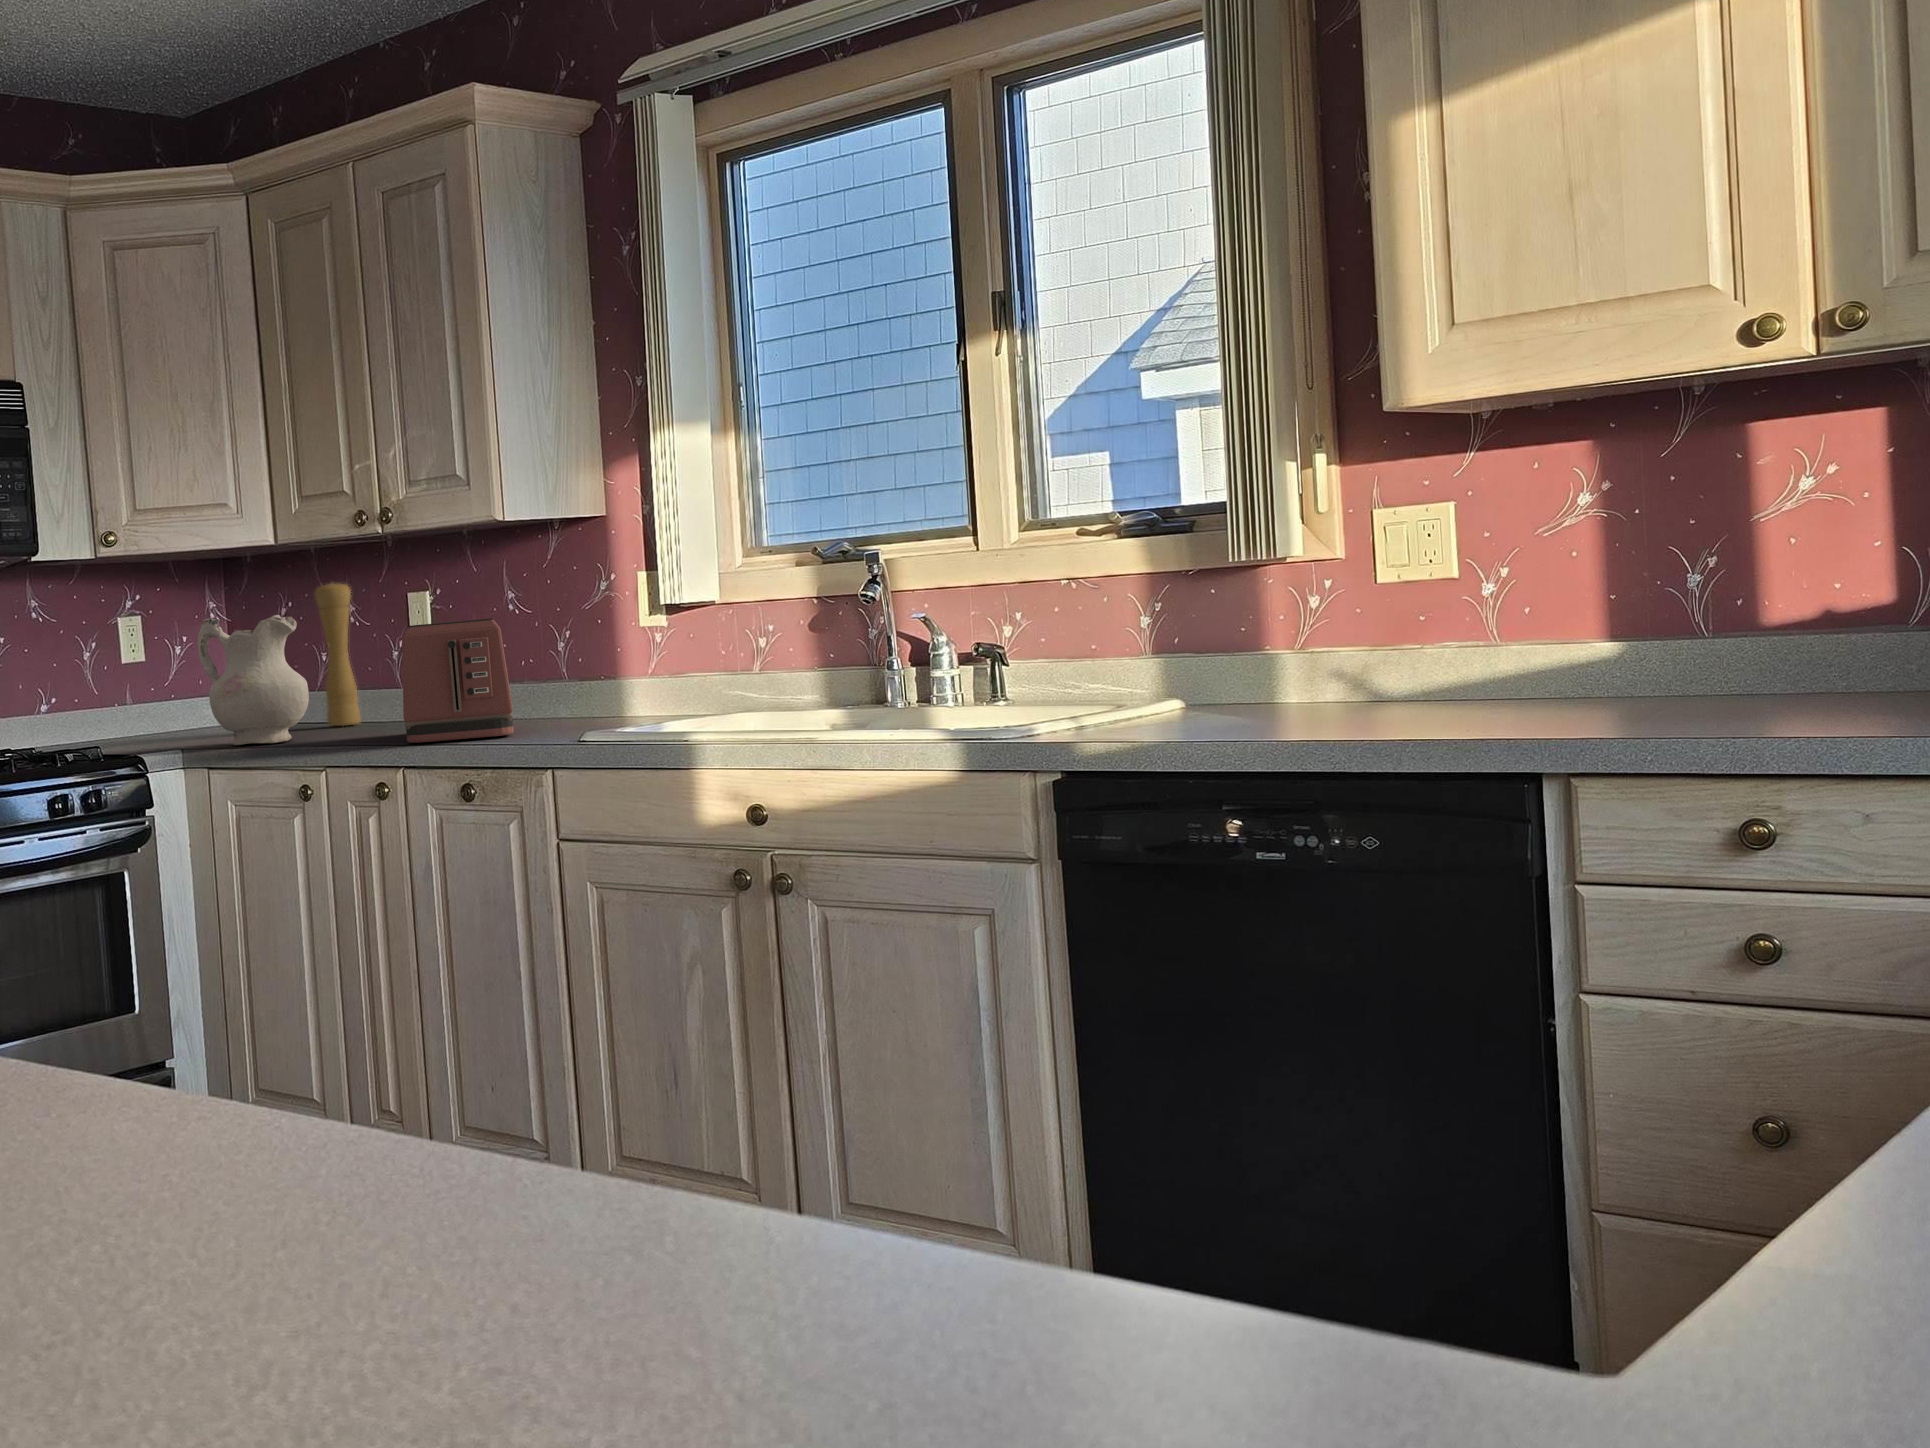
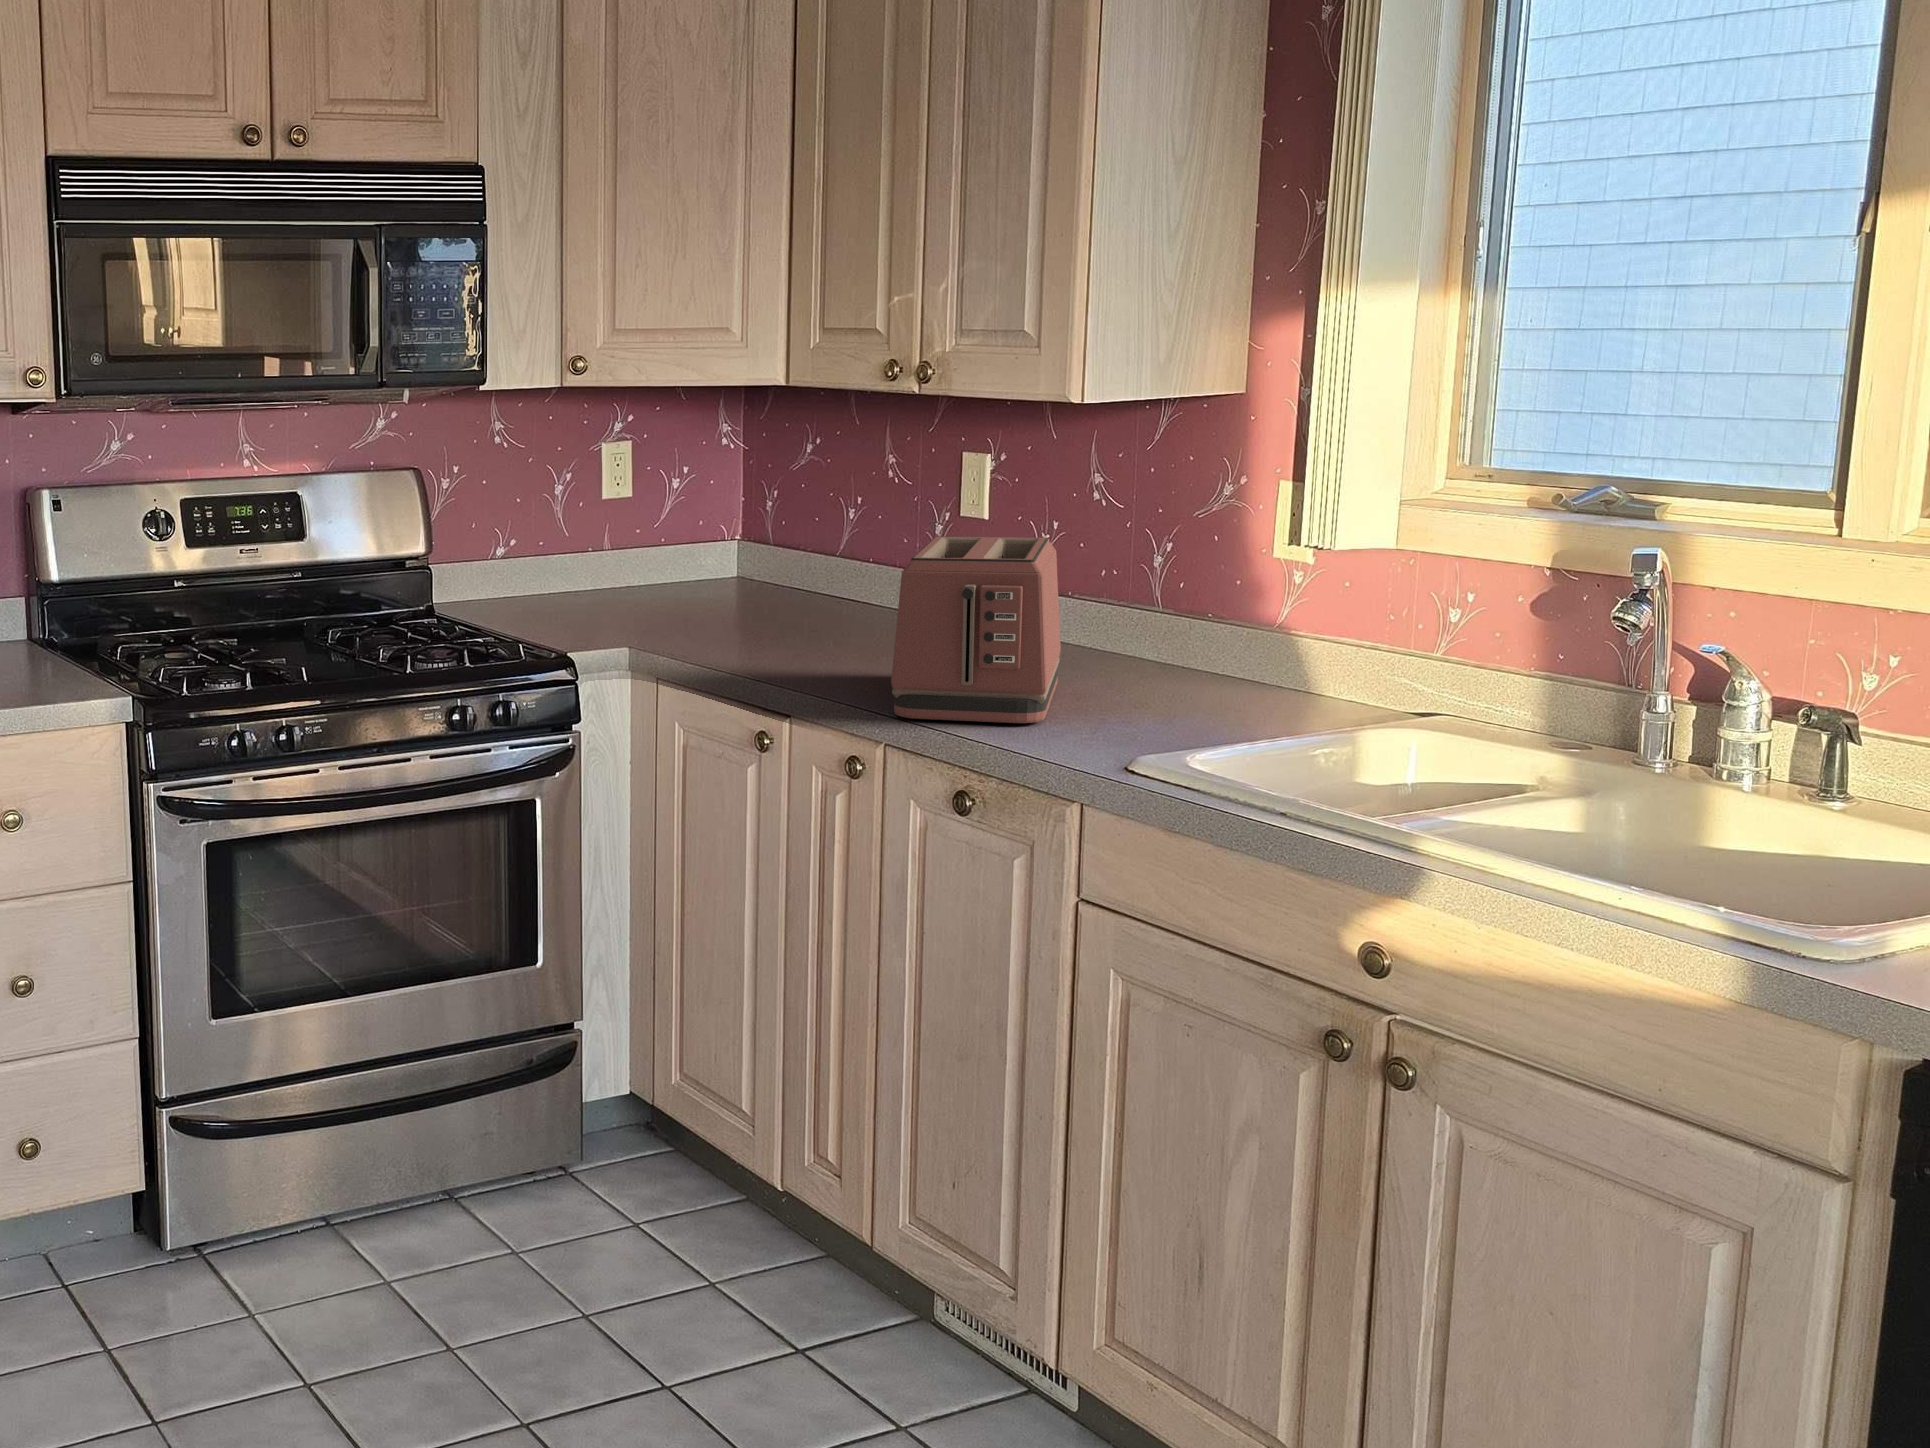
pepper mill: present [315,582,361,726] -> none [830,443,877,629]
ceramic pitcher: present [198,615,309,745] -> none [659,494,792,667]

